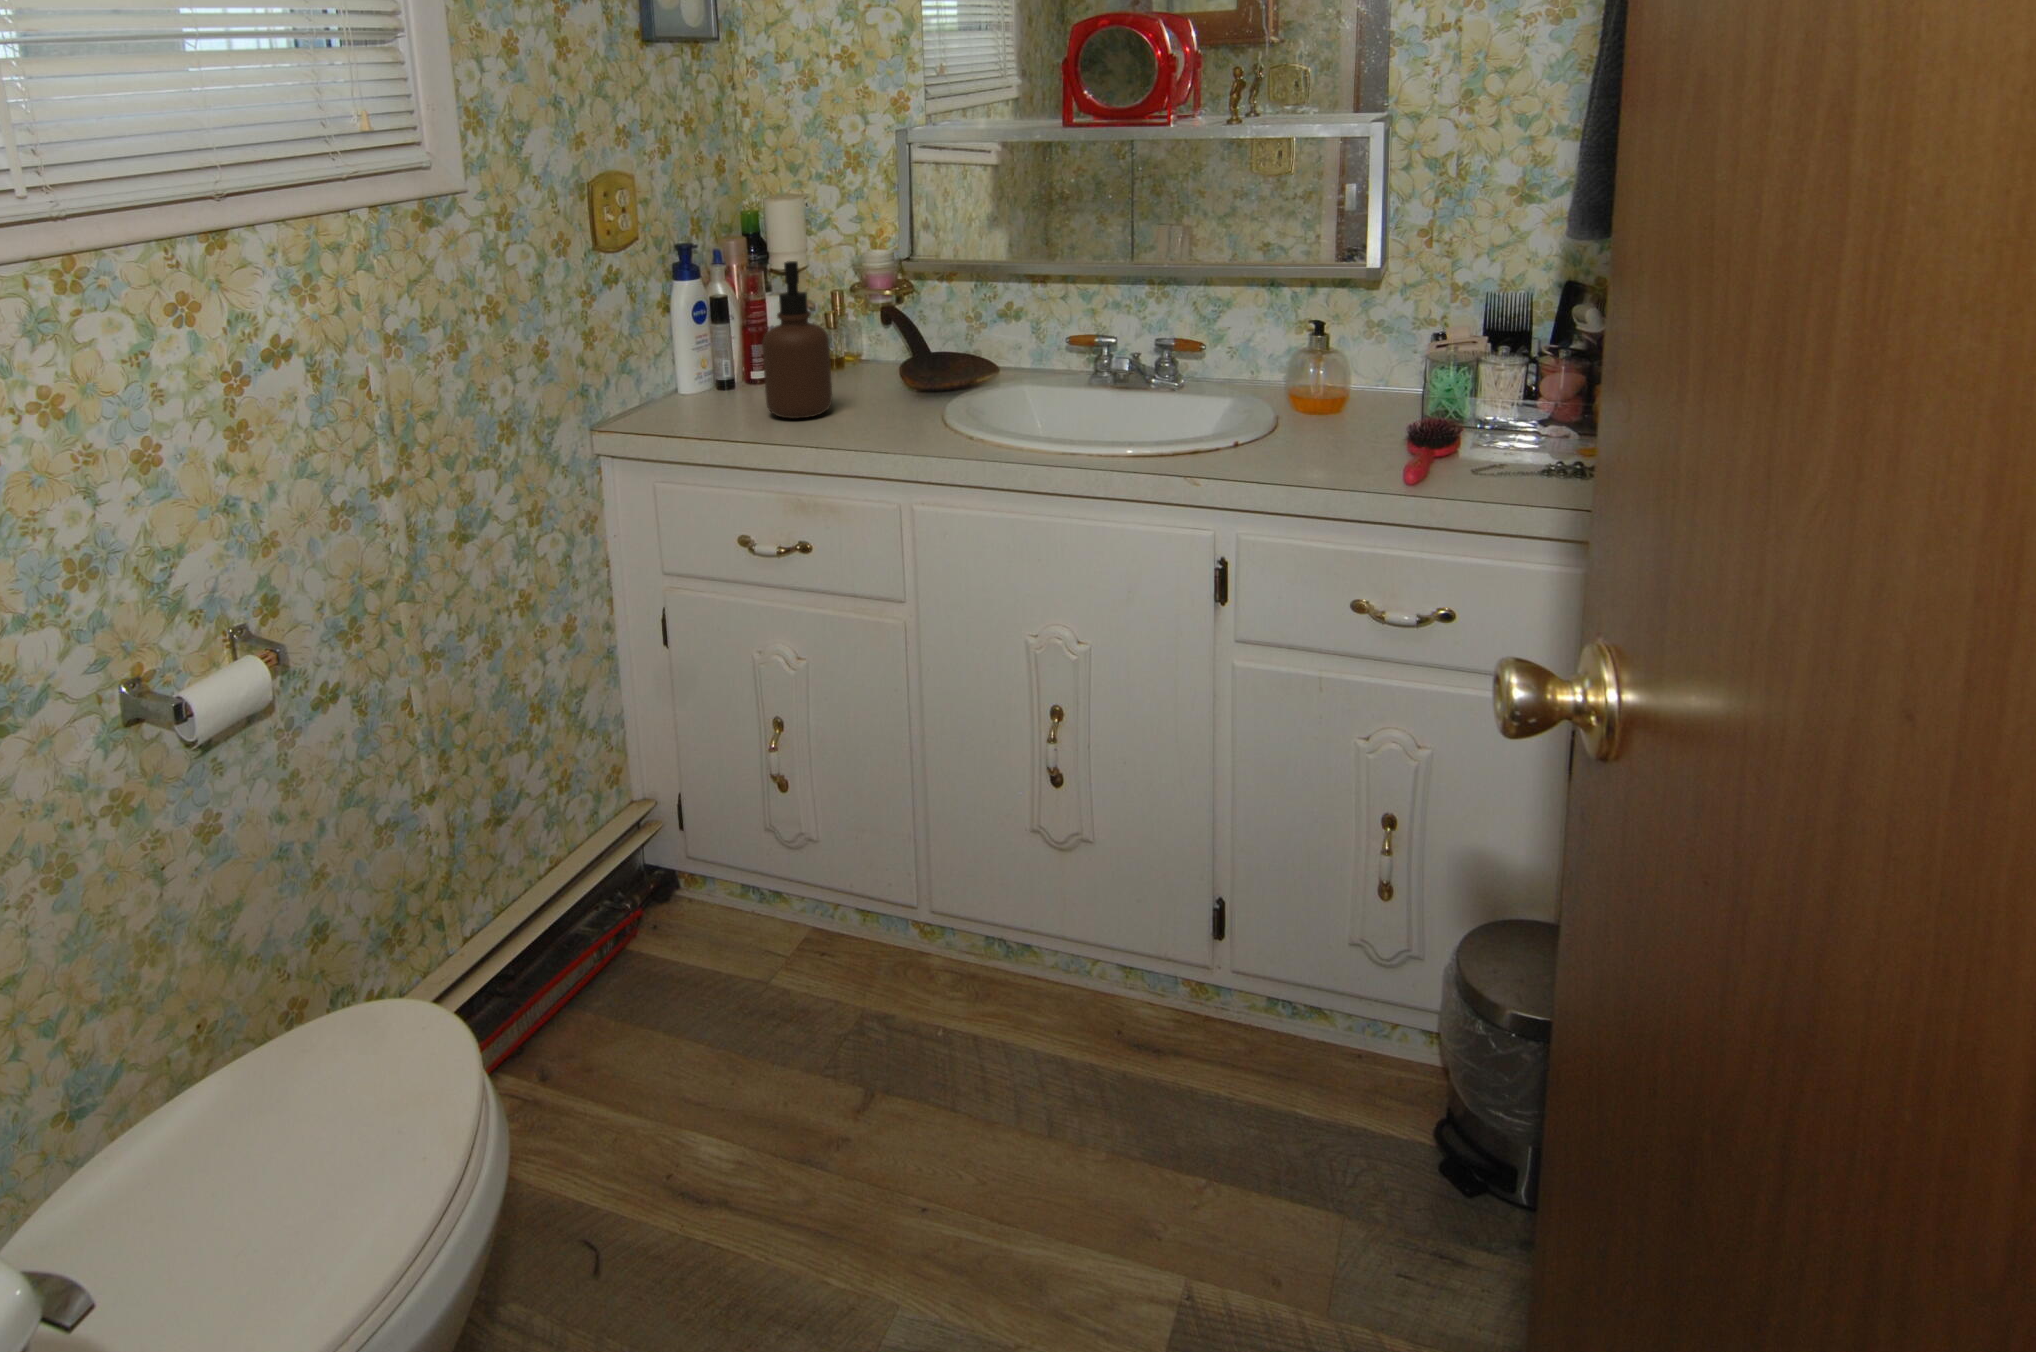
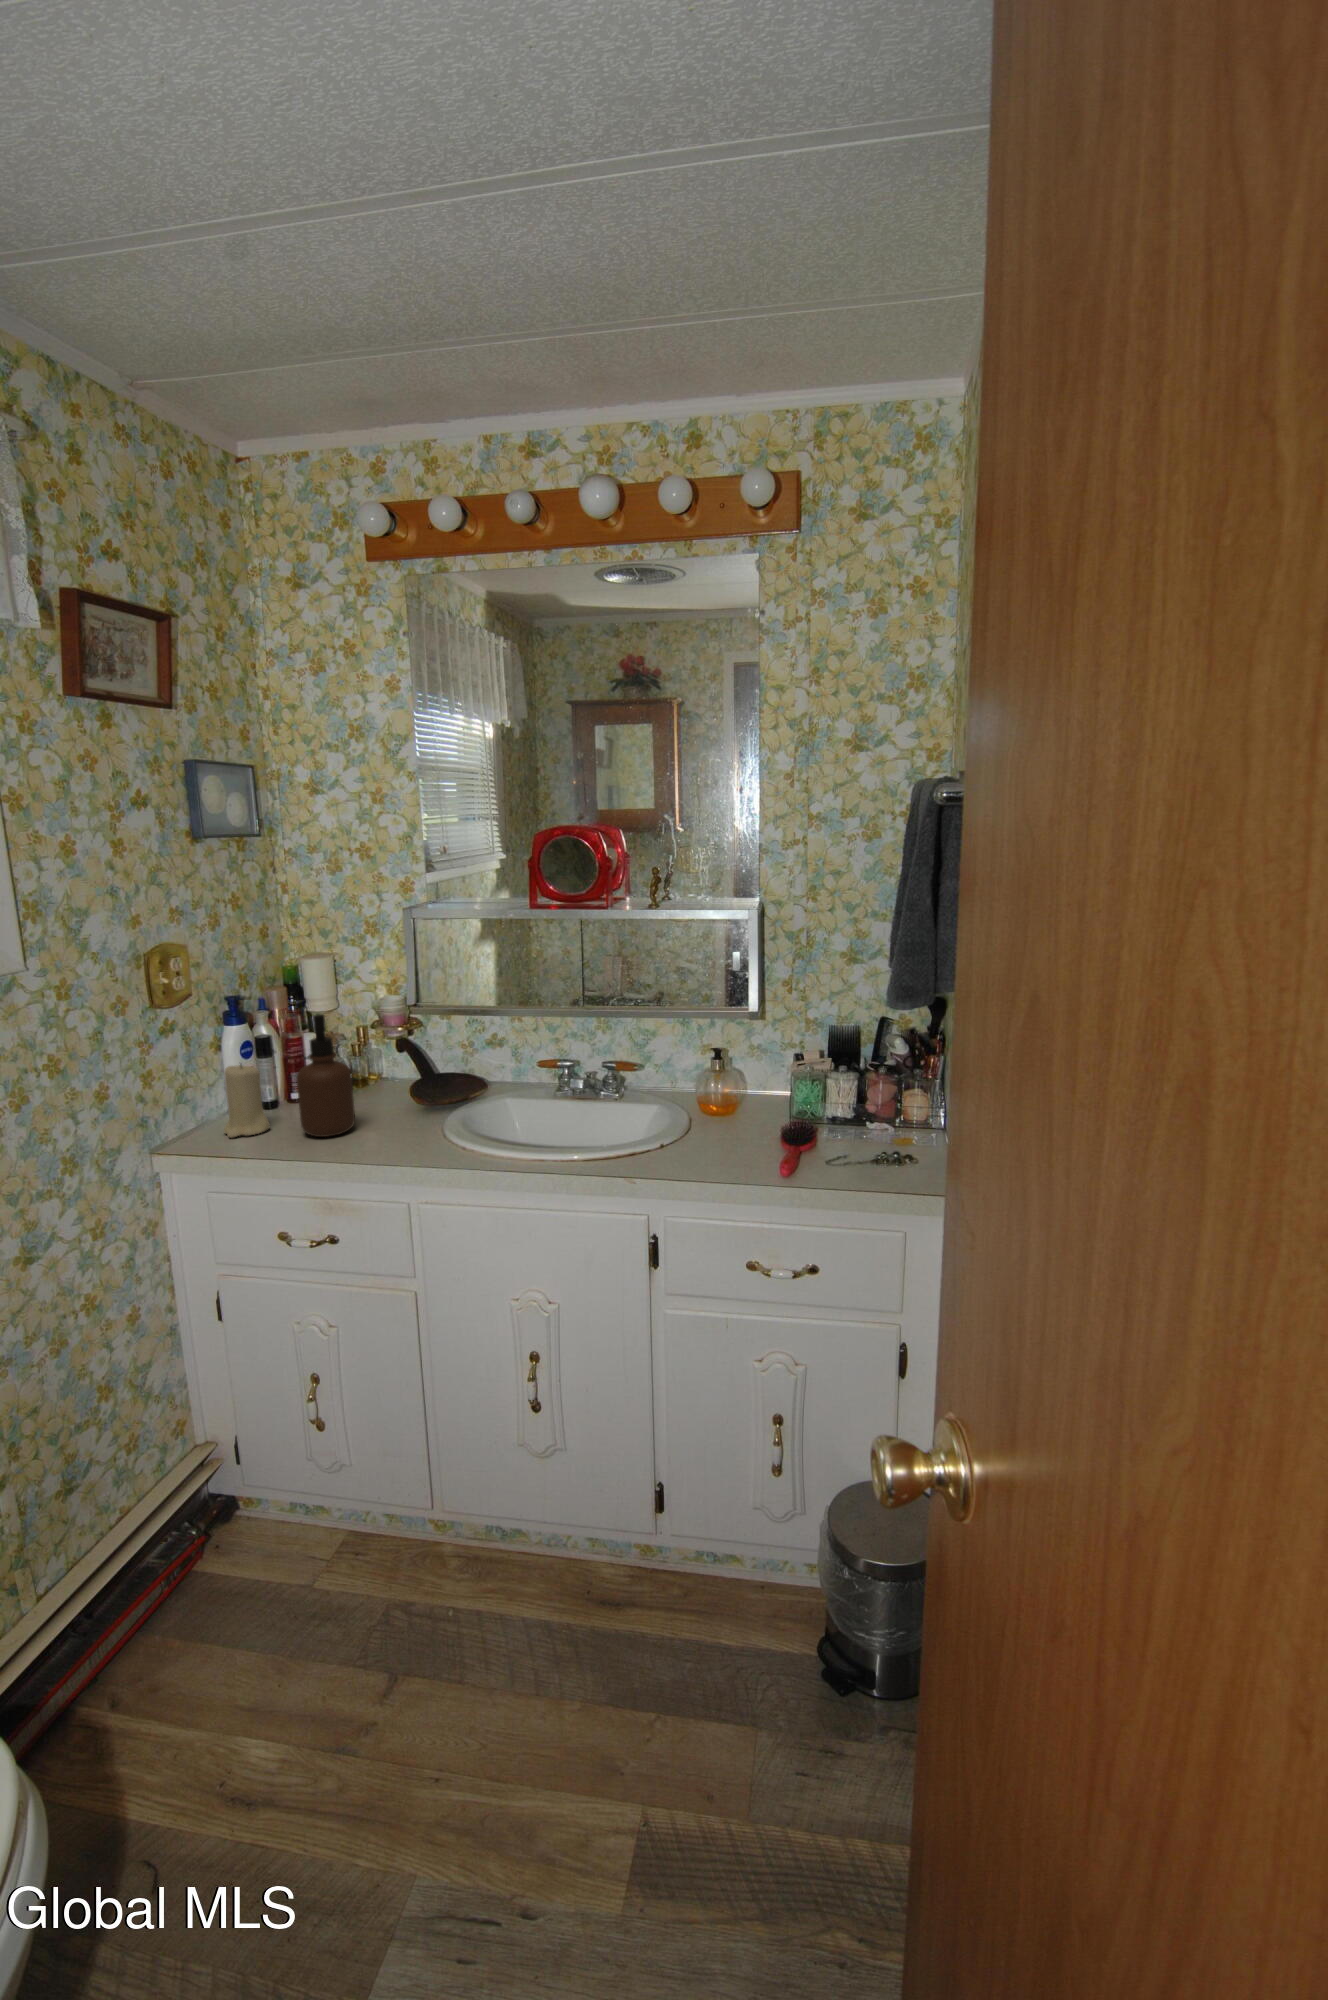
candle: none [673,322,728,416] -> present [224,1064,270,1138]

